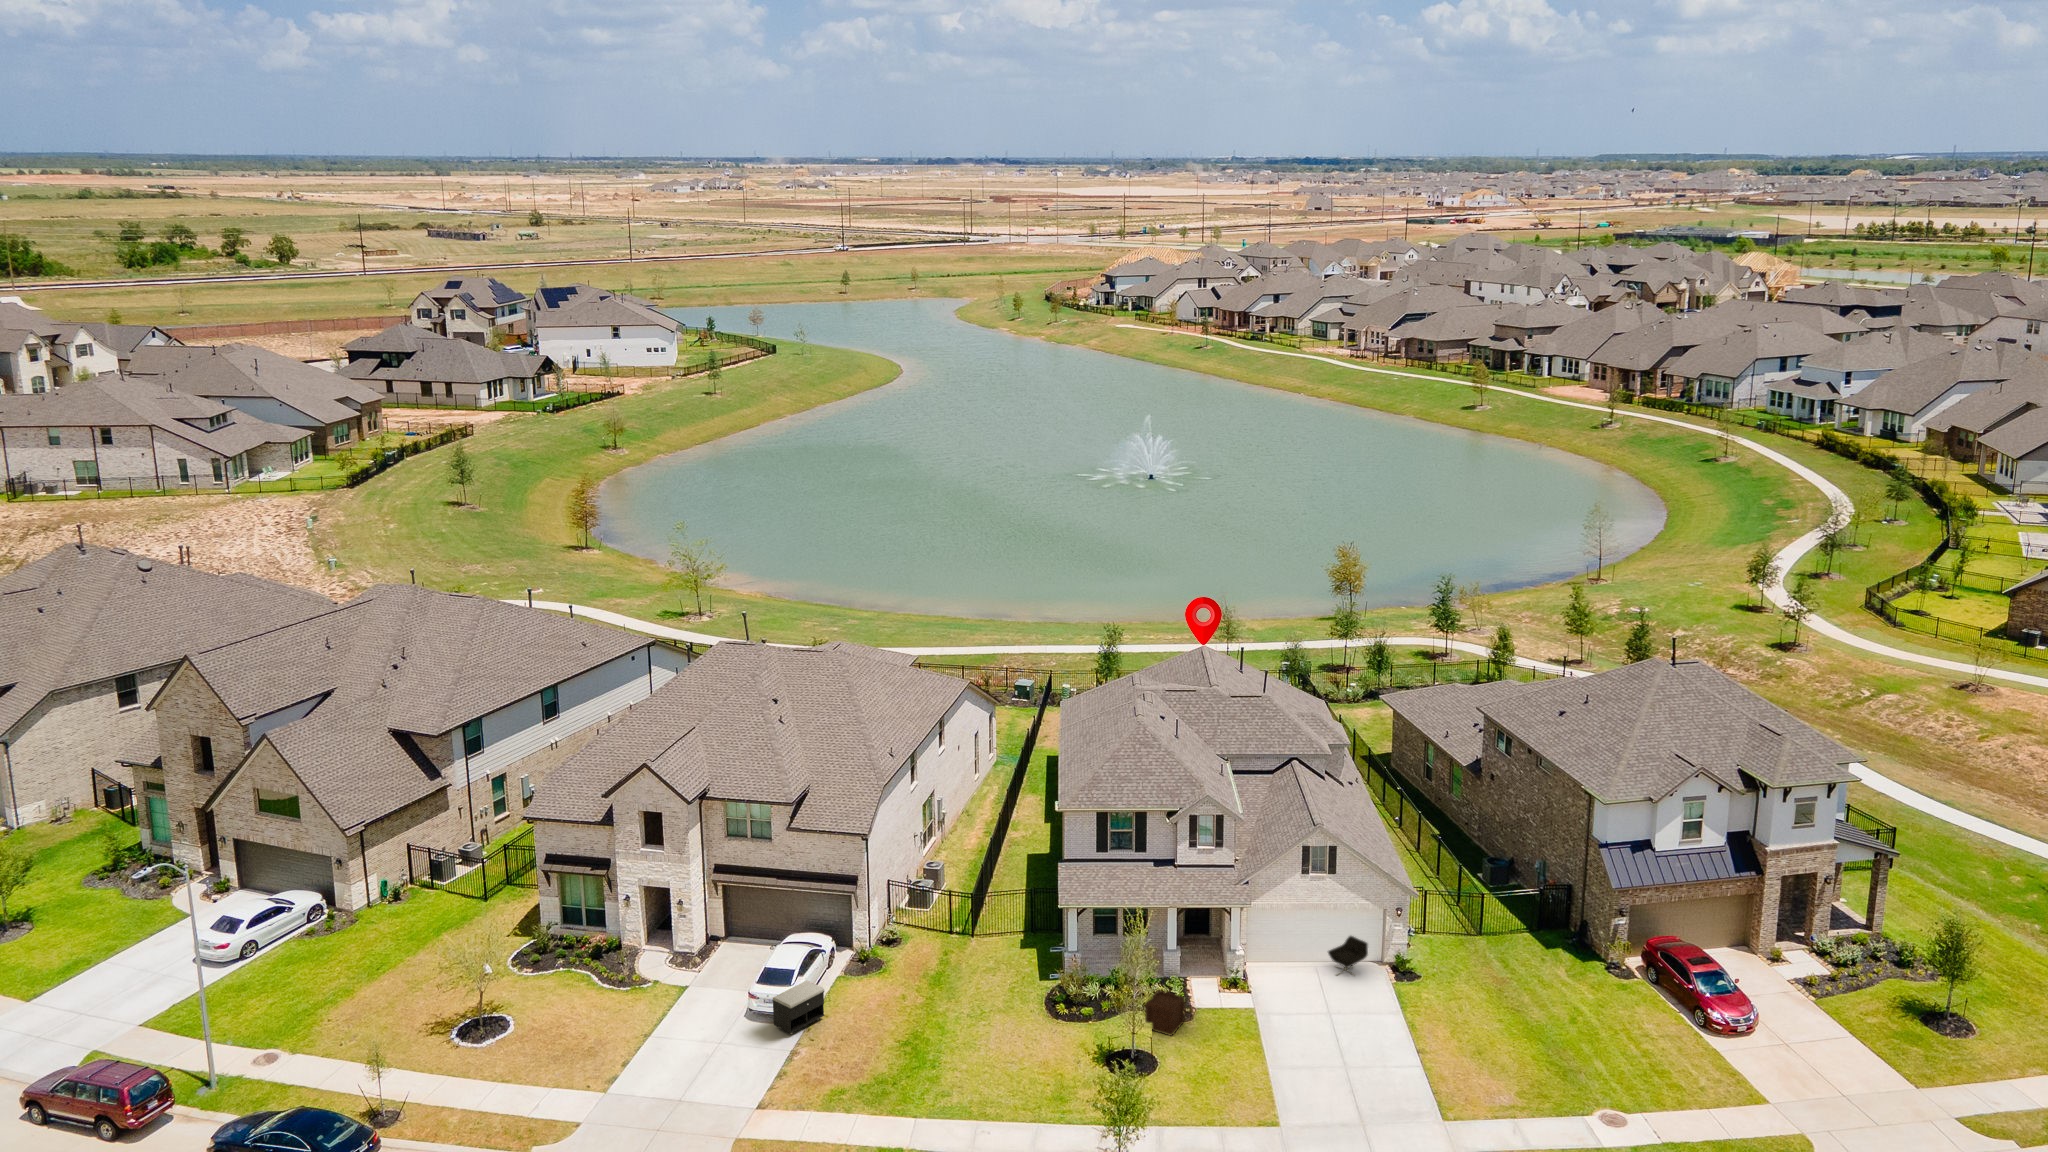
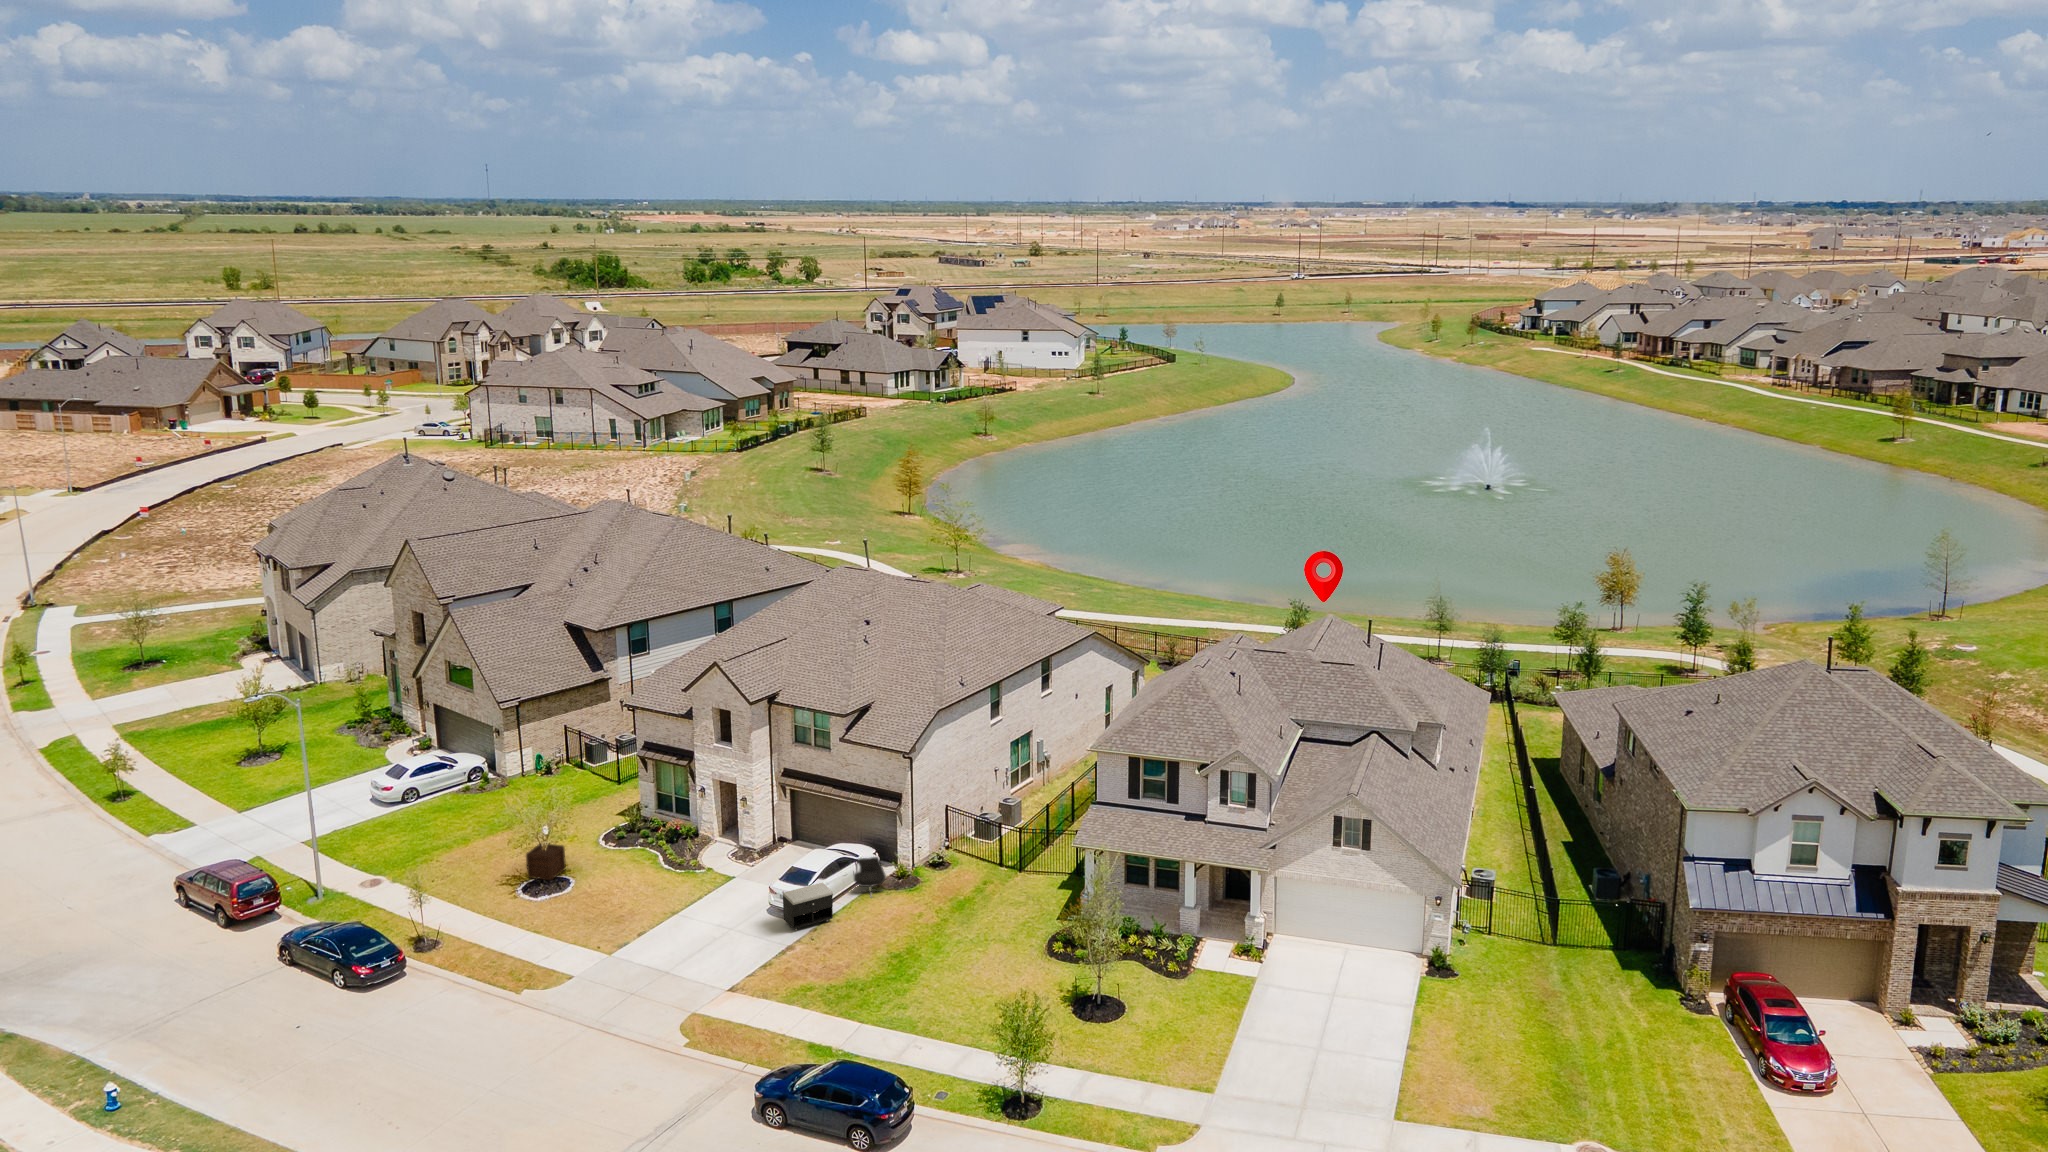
lounge chair: present [1328,936,1368,973] -> present [854,857,886,892]
wooden crate: present [1145,990,1185,1035] -> present [526,844,566,880]

